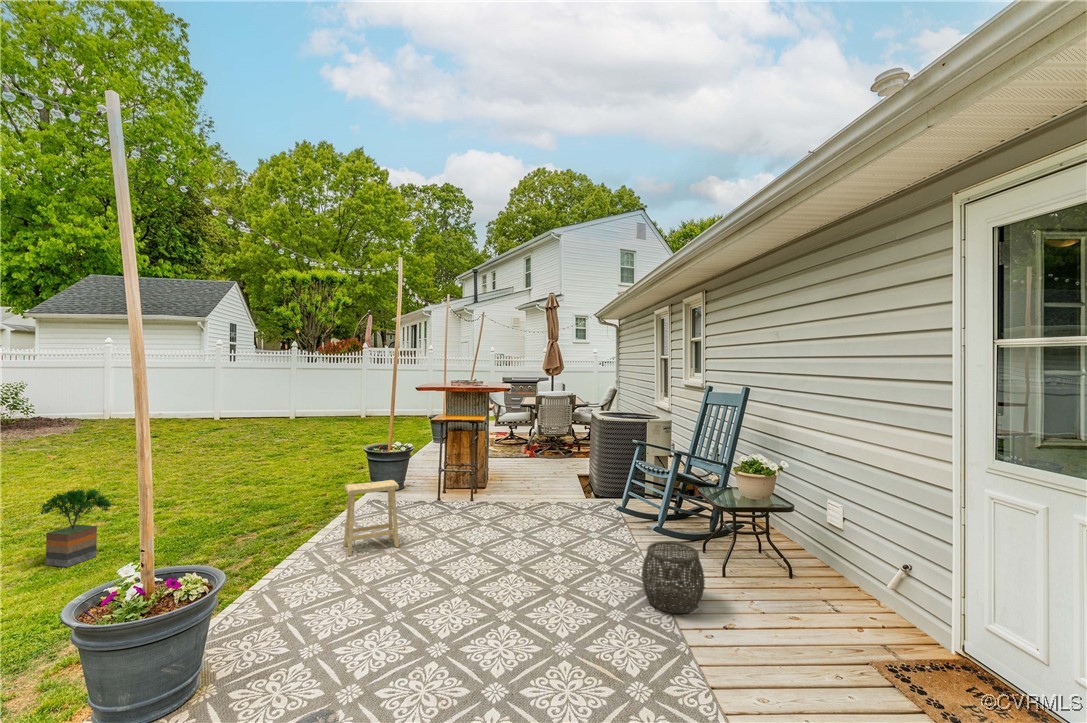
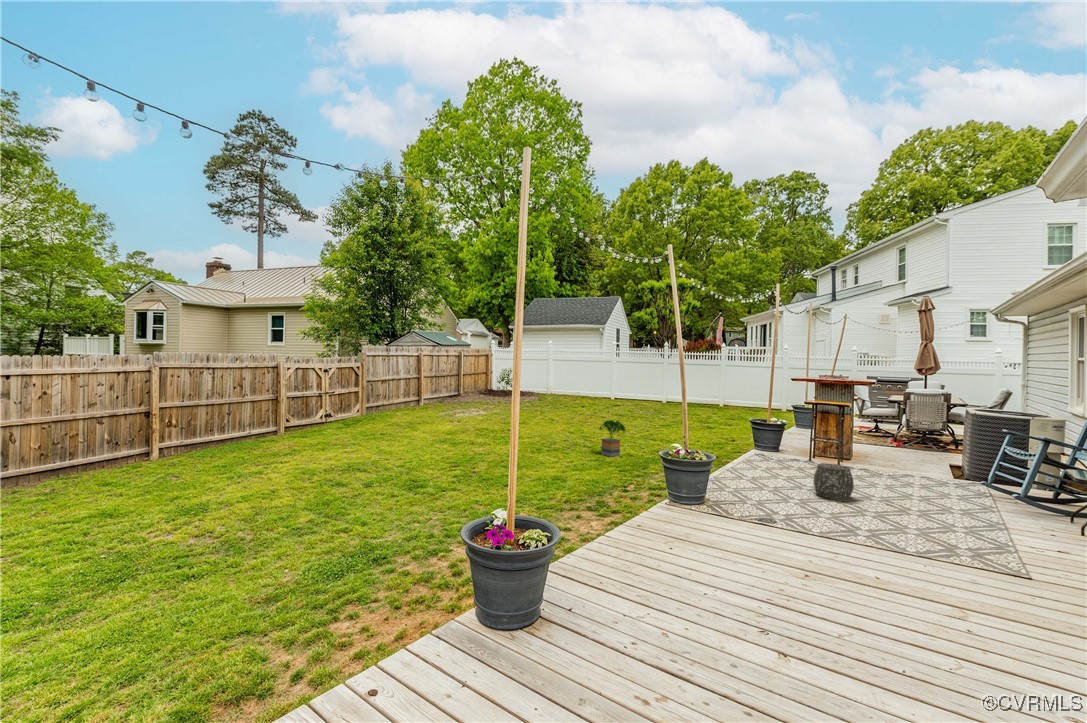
footstool: present [344,480,399,556] -> none [751,433,789,477]
woven basket: present [642,541,705,614] -> present [813,463,854,500]

